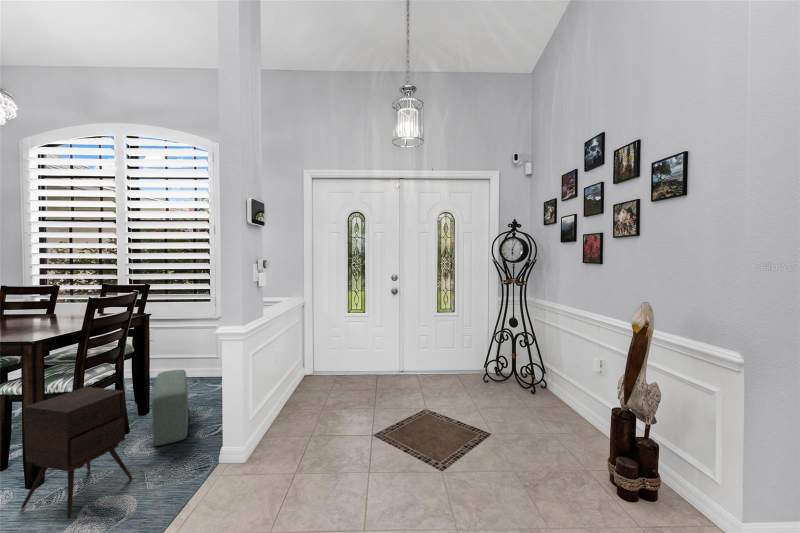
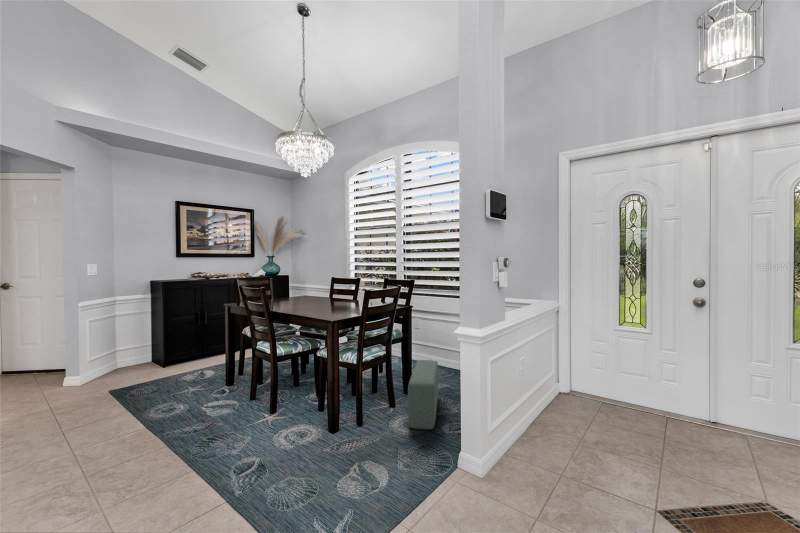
side table: present [21,387,132,518] -> none [324,363,389,469]

